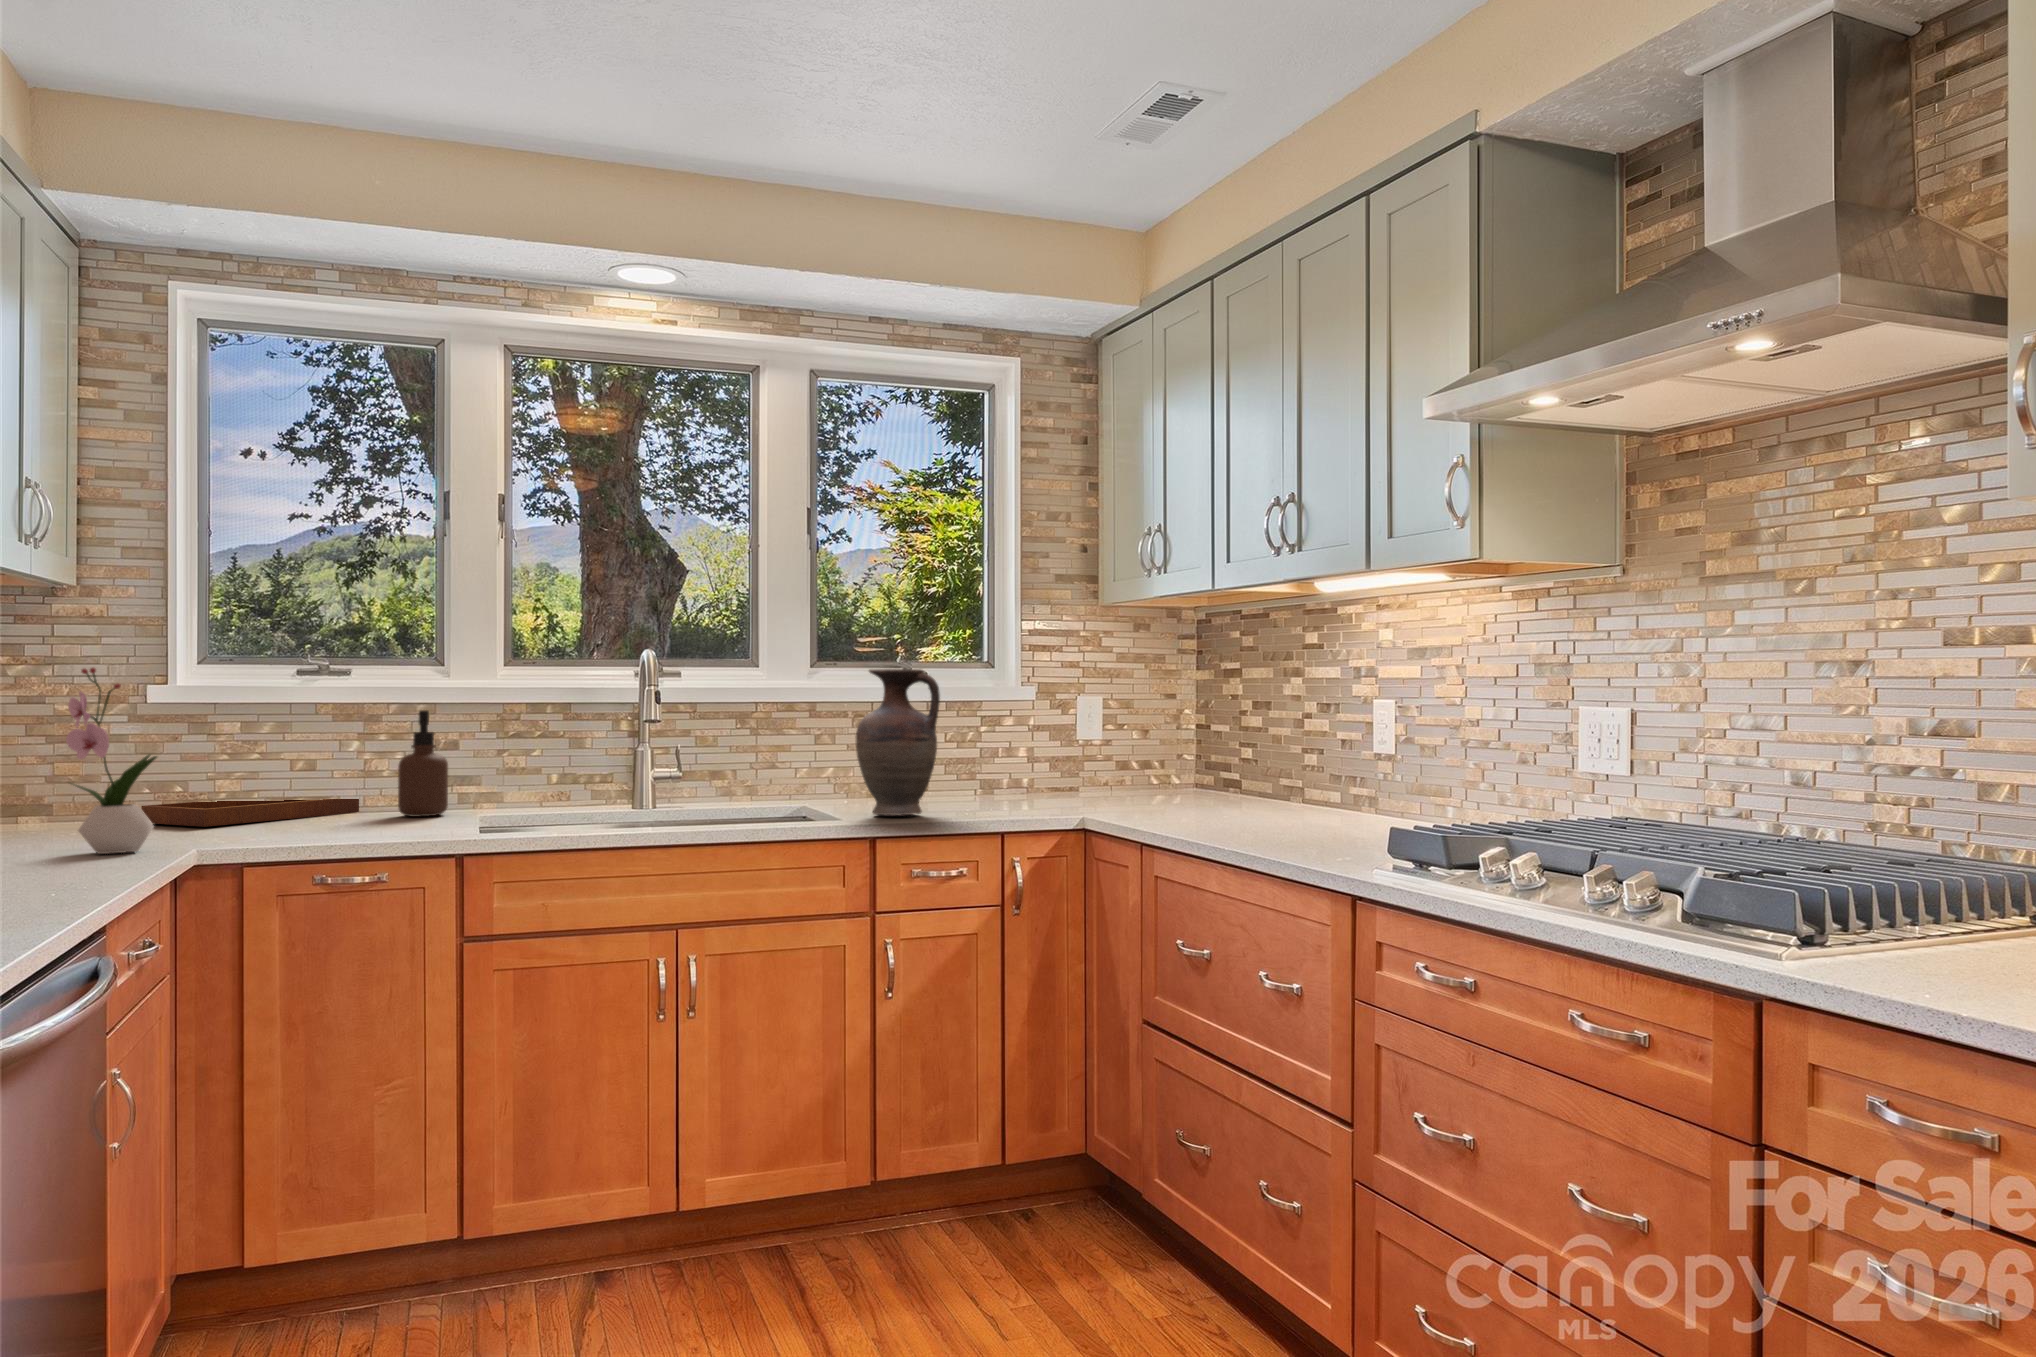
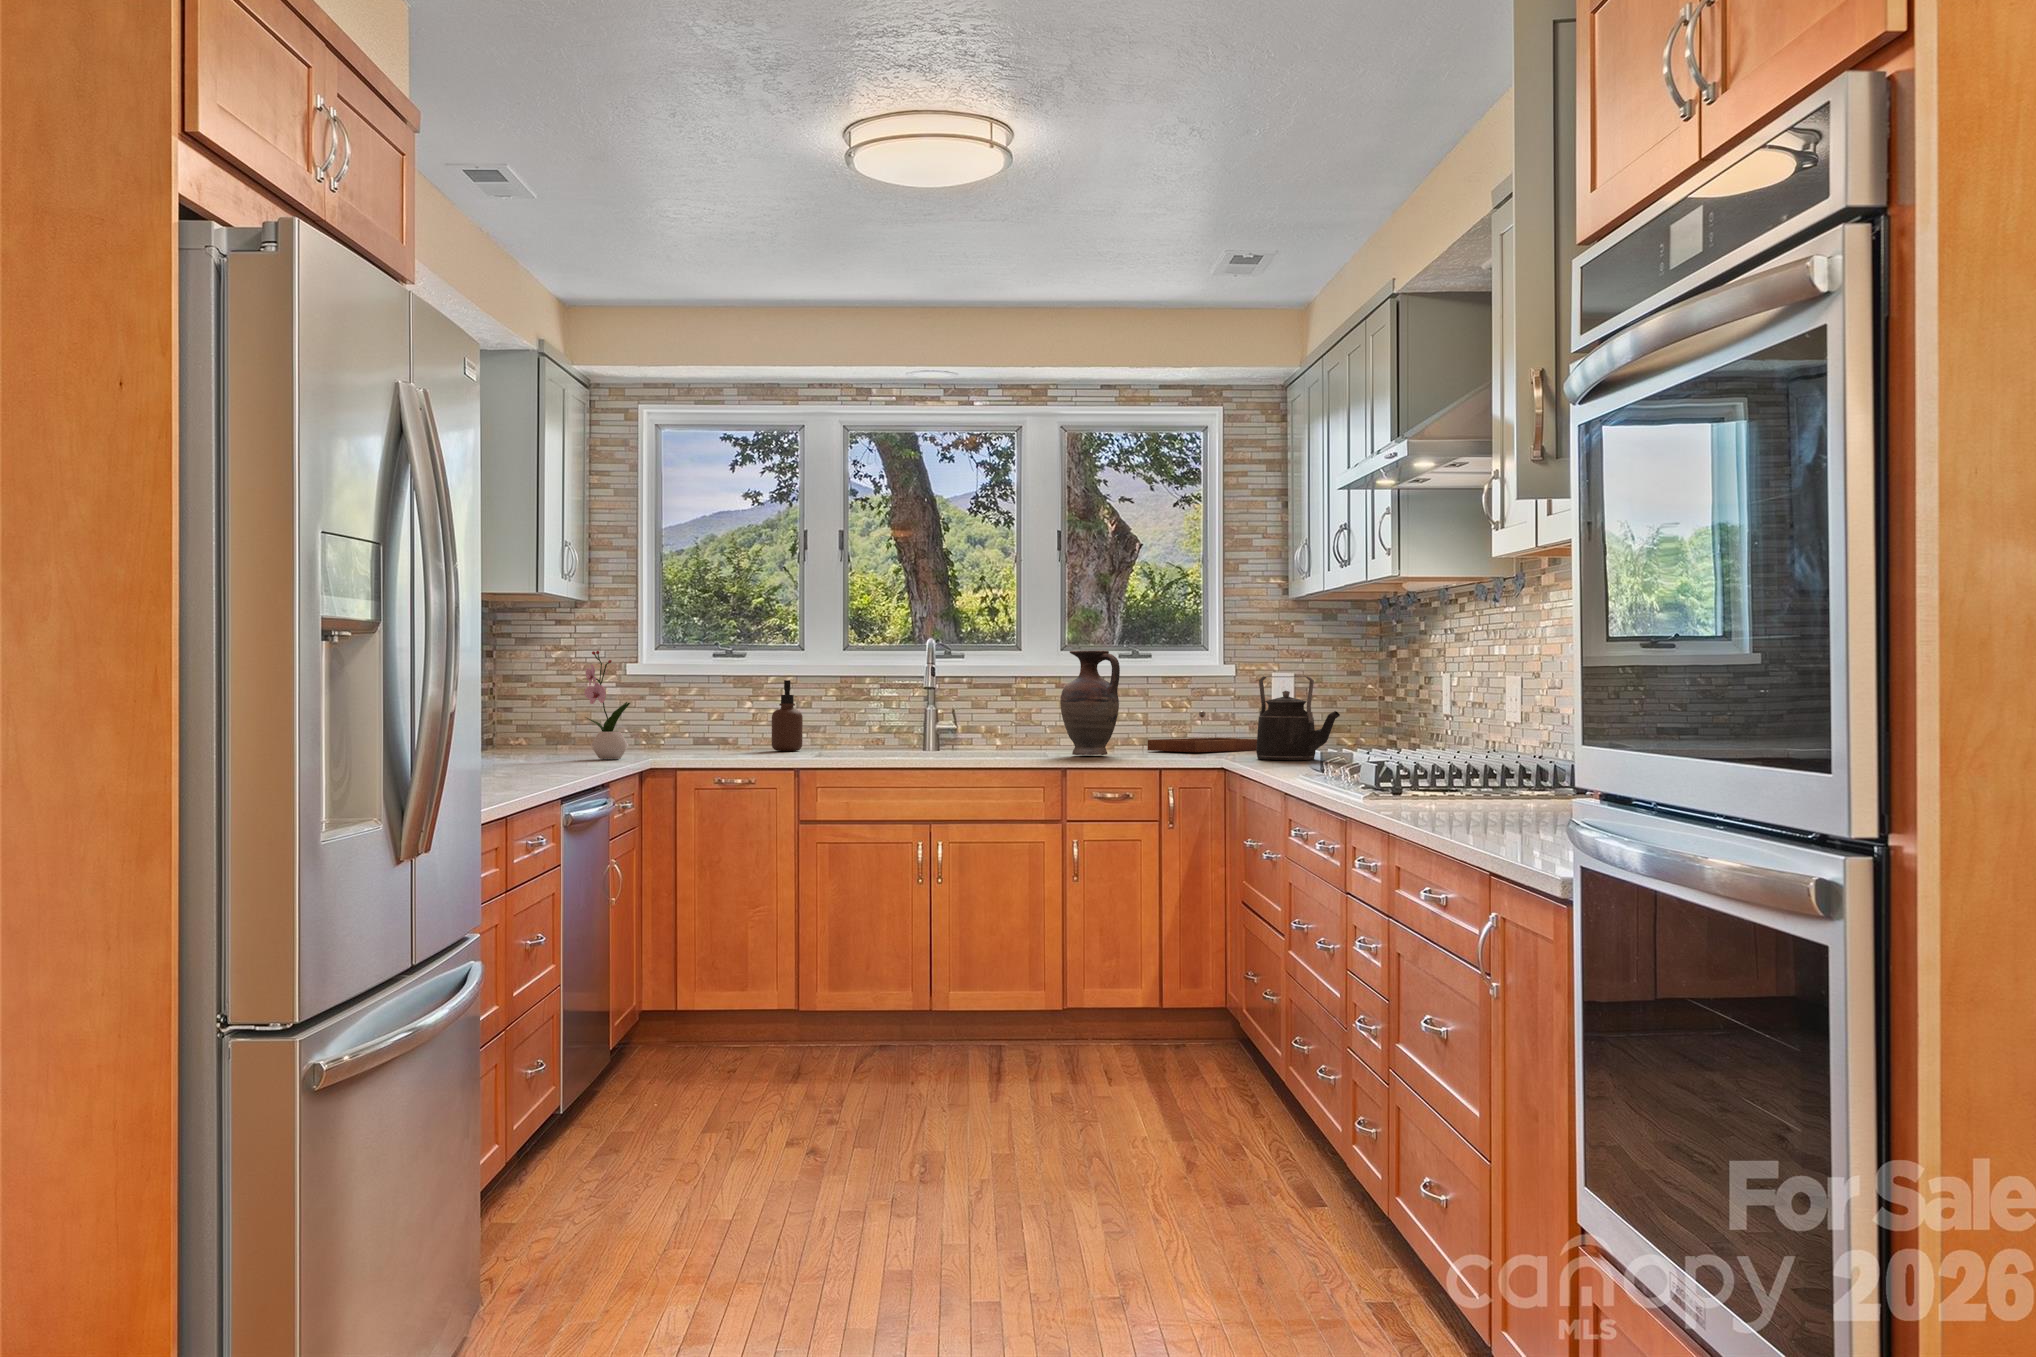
kettle: none [1131,705,1250,819] -> present [1256,676,1340,760]
tray: present [141,799,359,827] -> present [1148,711,1257,752]

